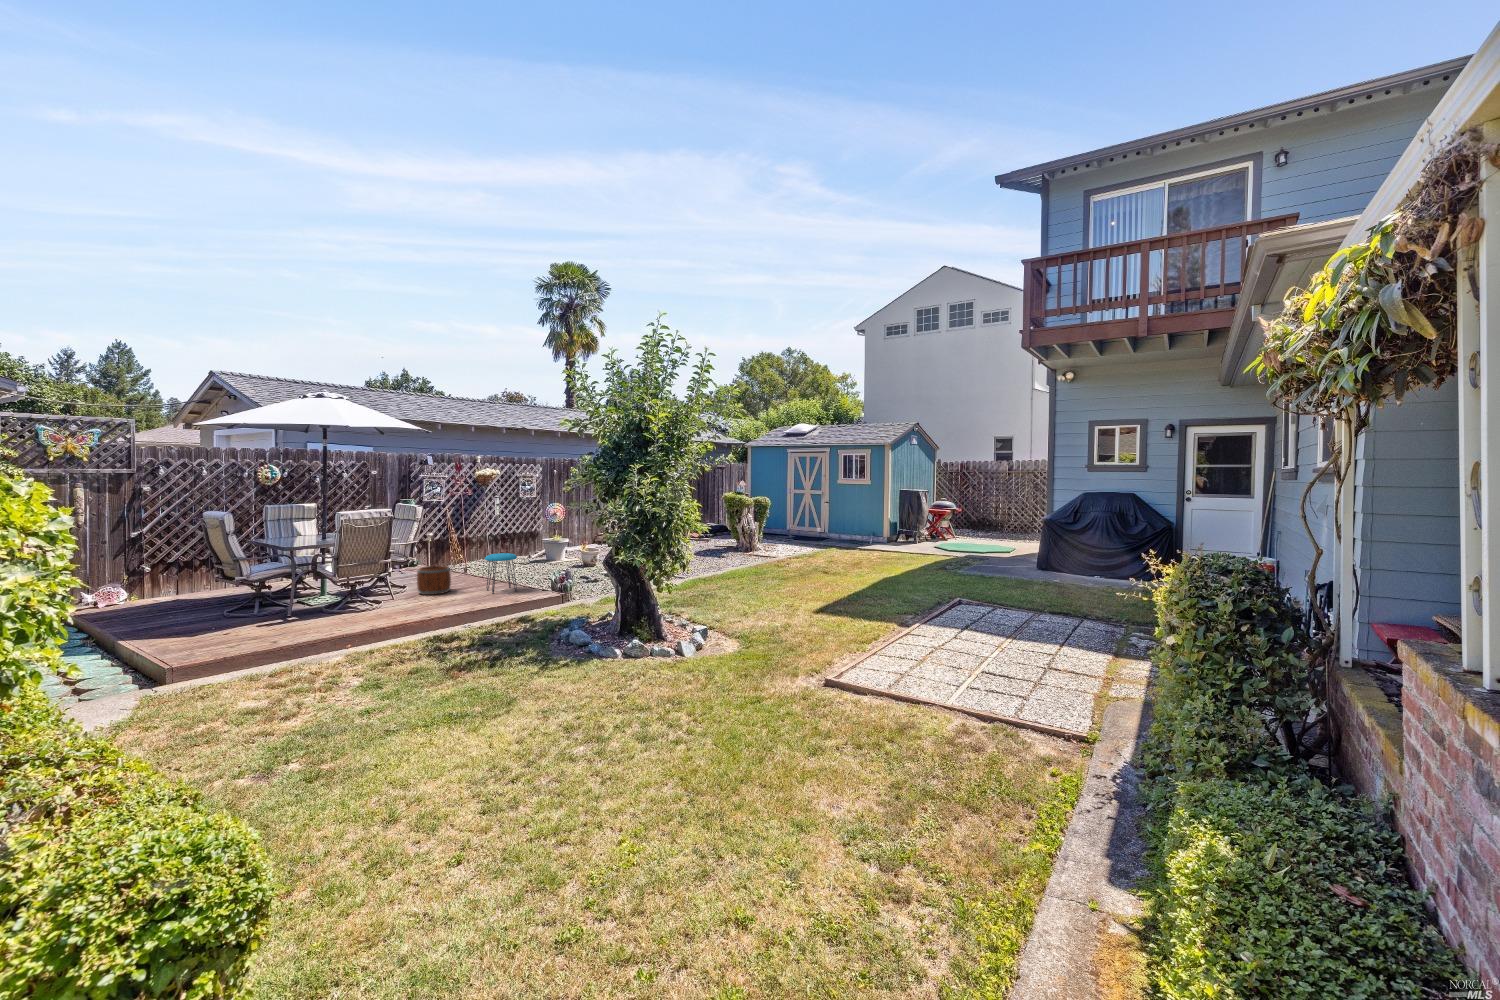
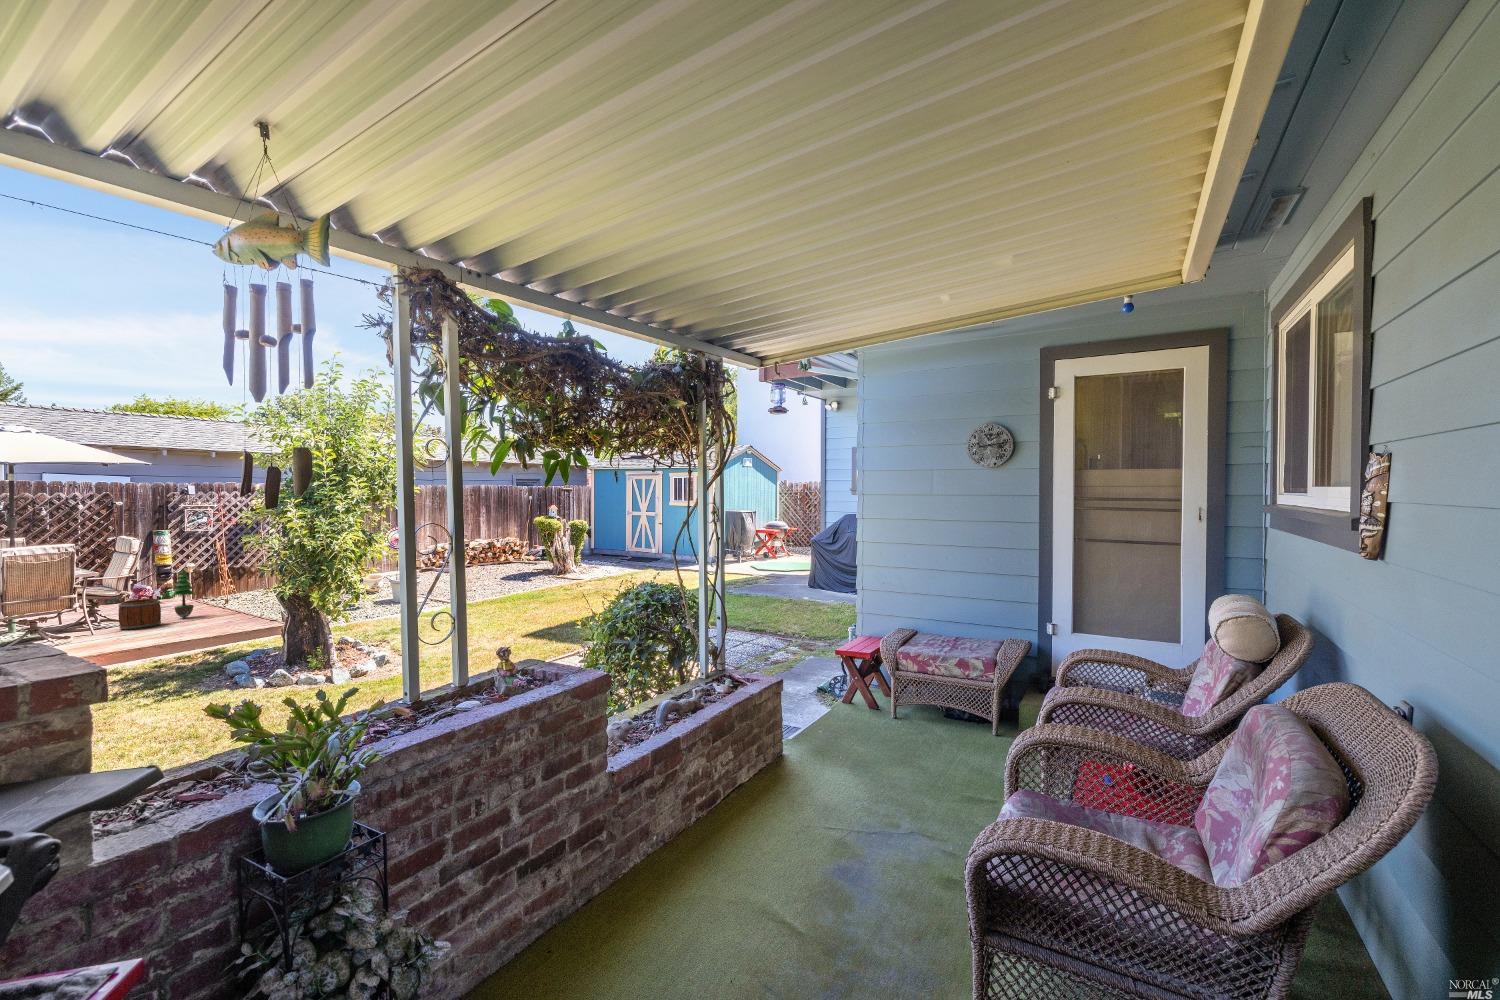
potted tree: none [451,537,471,585] -> present [172,569,195,618]
stool: present [485,553,517,594] -> none [197,584,237,626]

